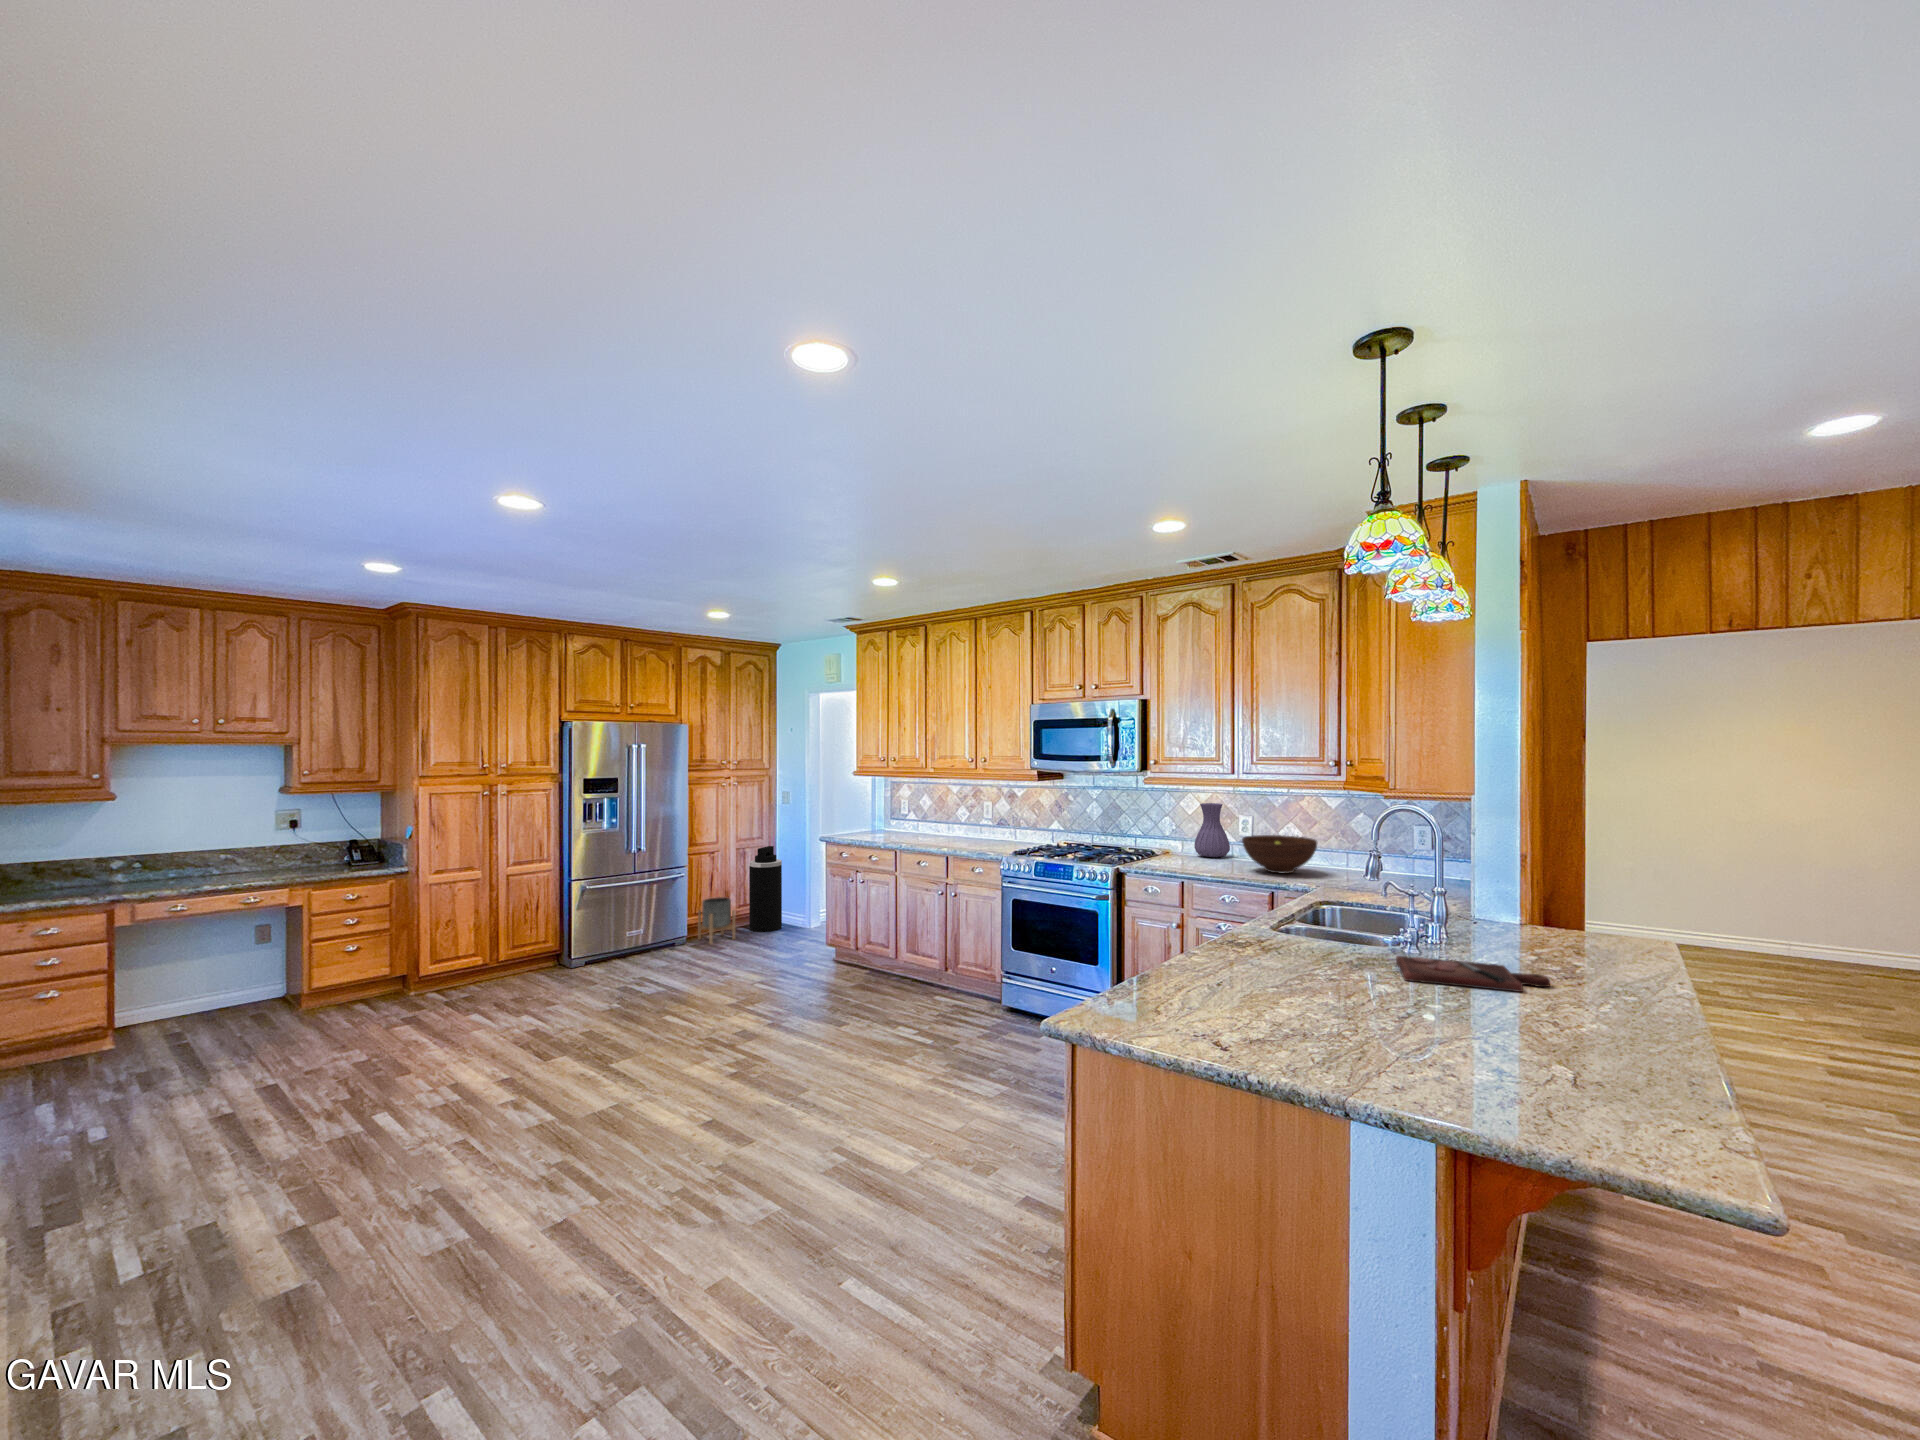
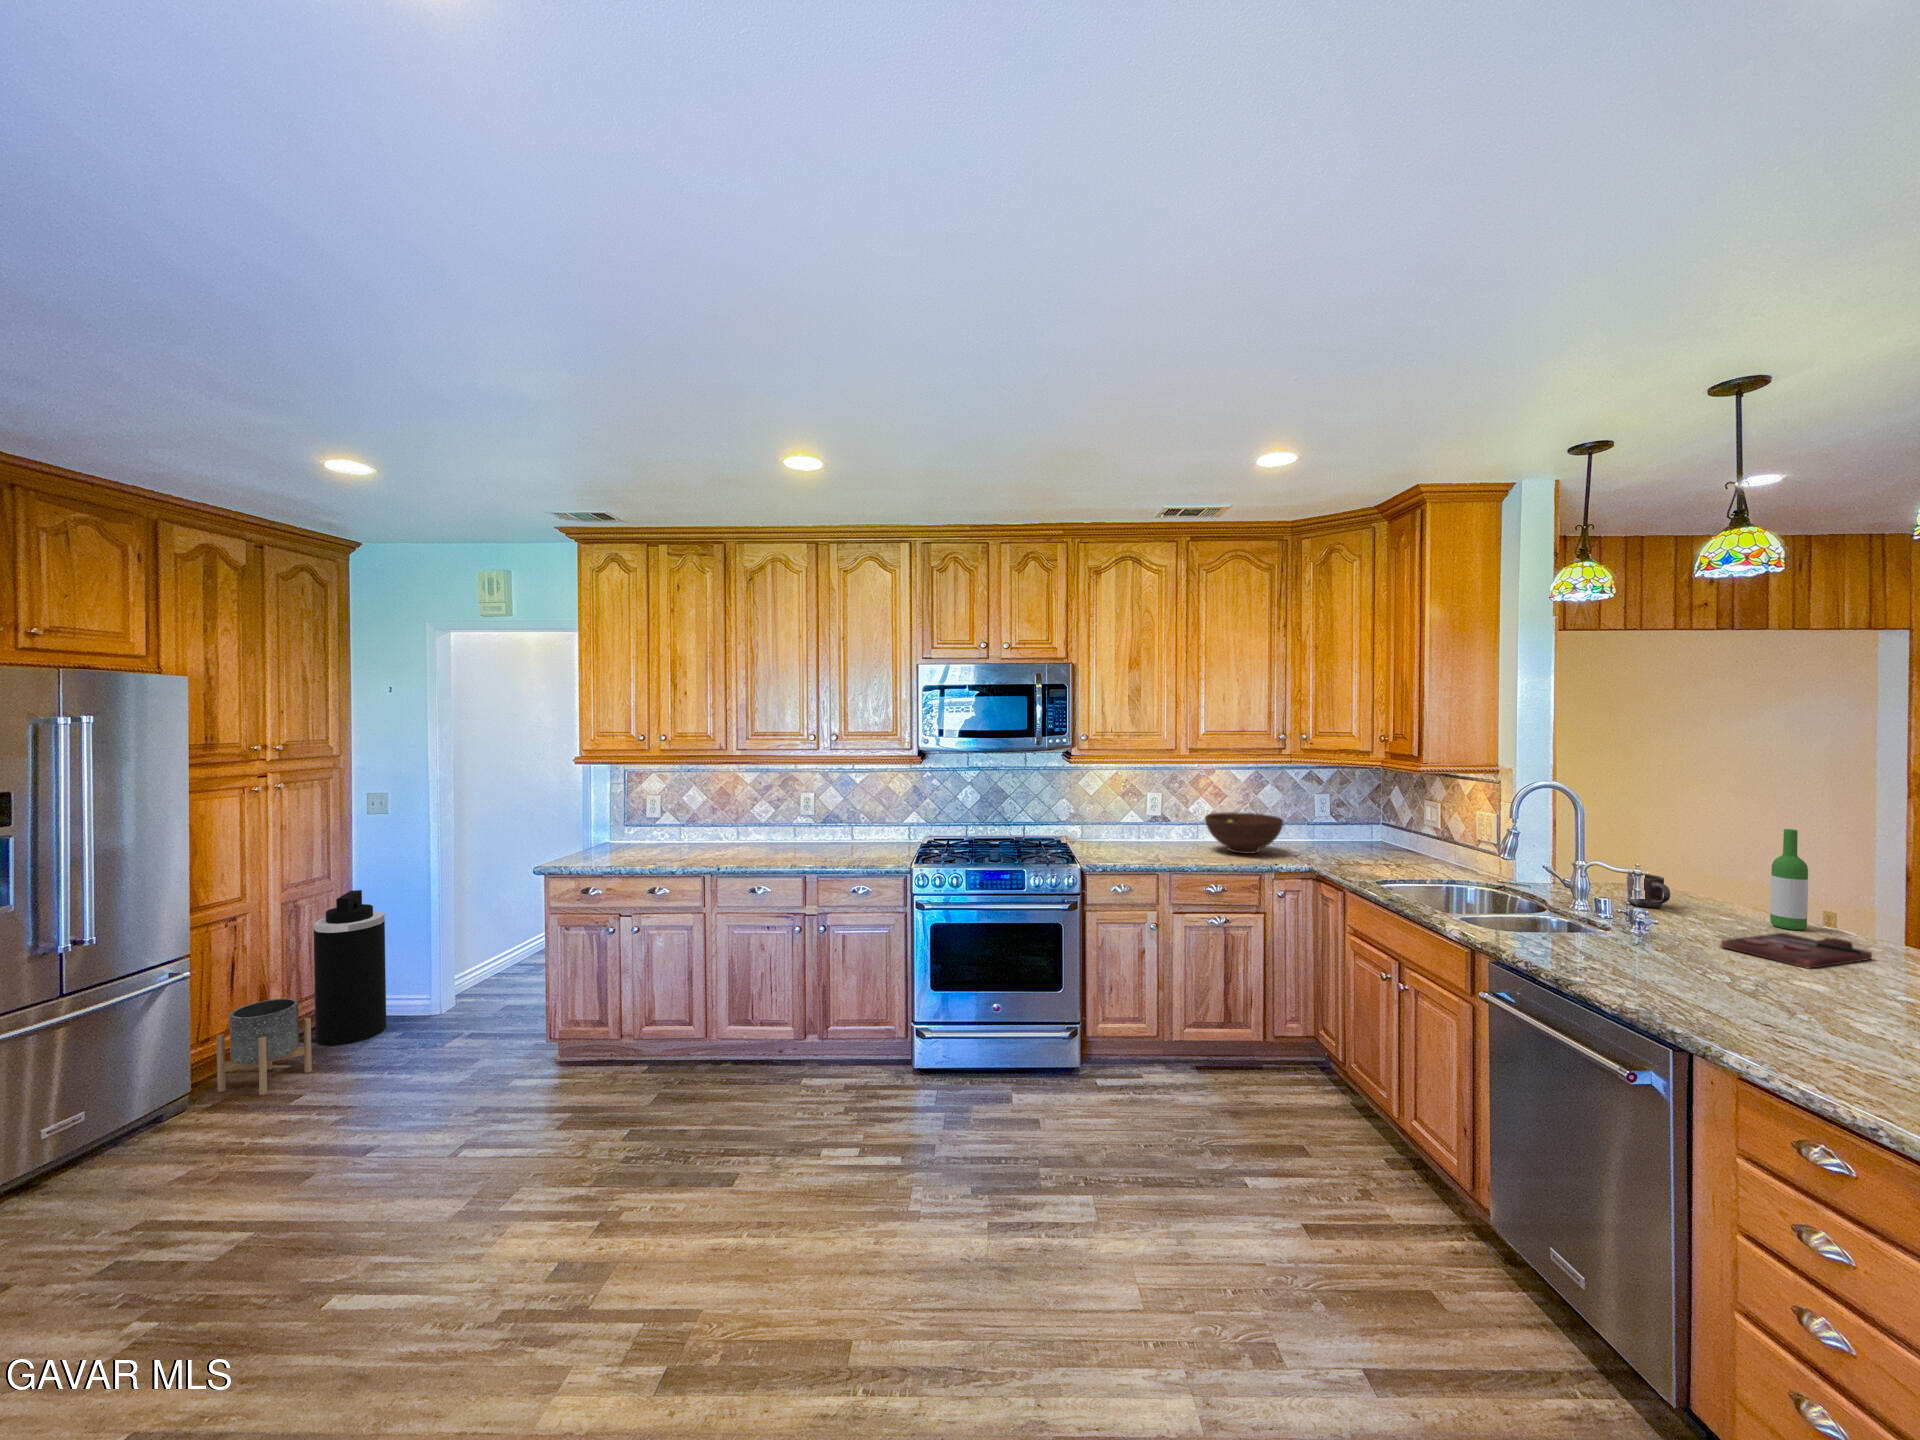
vase: present [1194,803,1230,857] -> none [1108,781,1146,841]
wine bottle: none [1559,862,1595,975] -> present [1770,829,1808,930]
mug: none [1482,908,1519,945] -> present [1627,874,1670,908]

